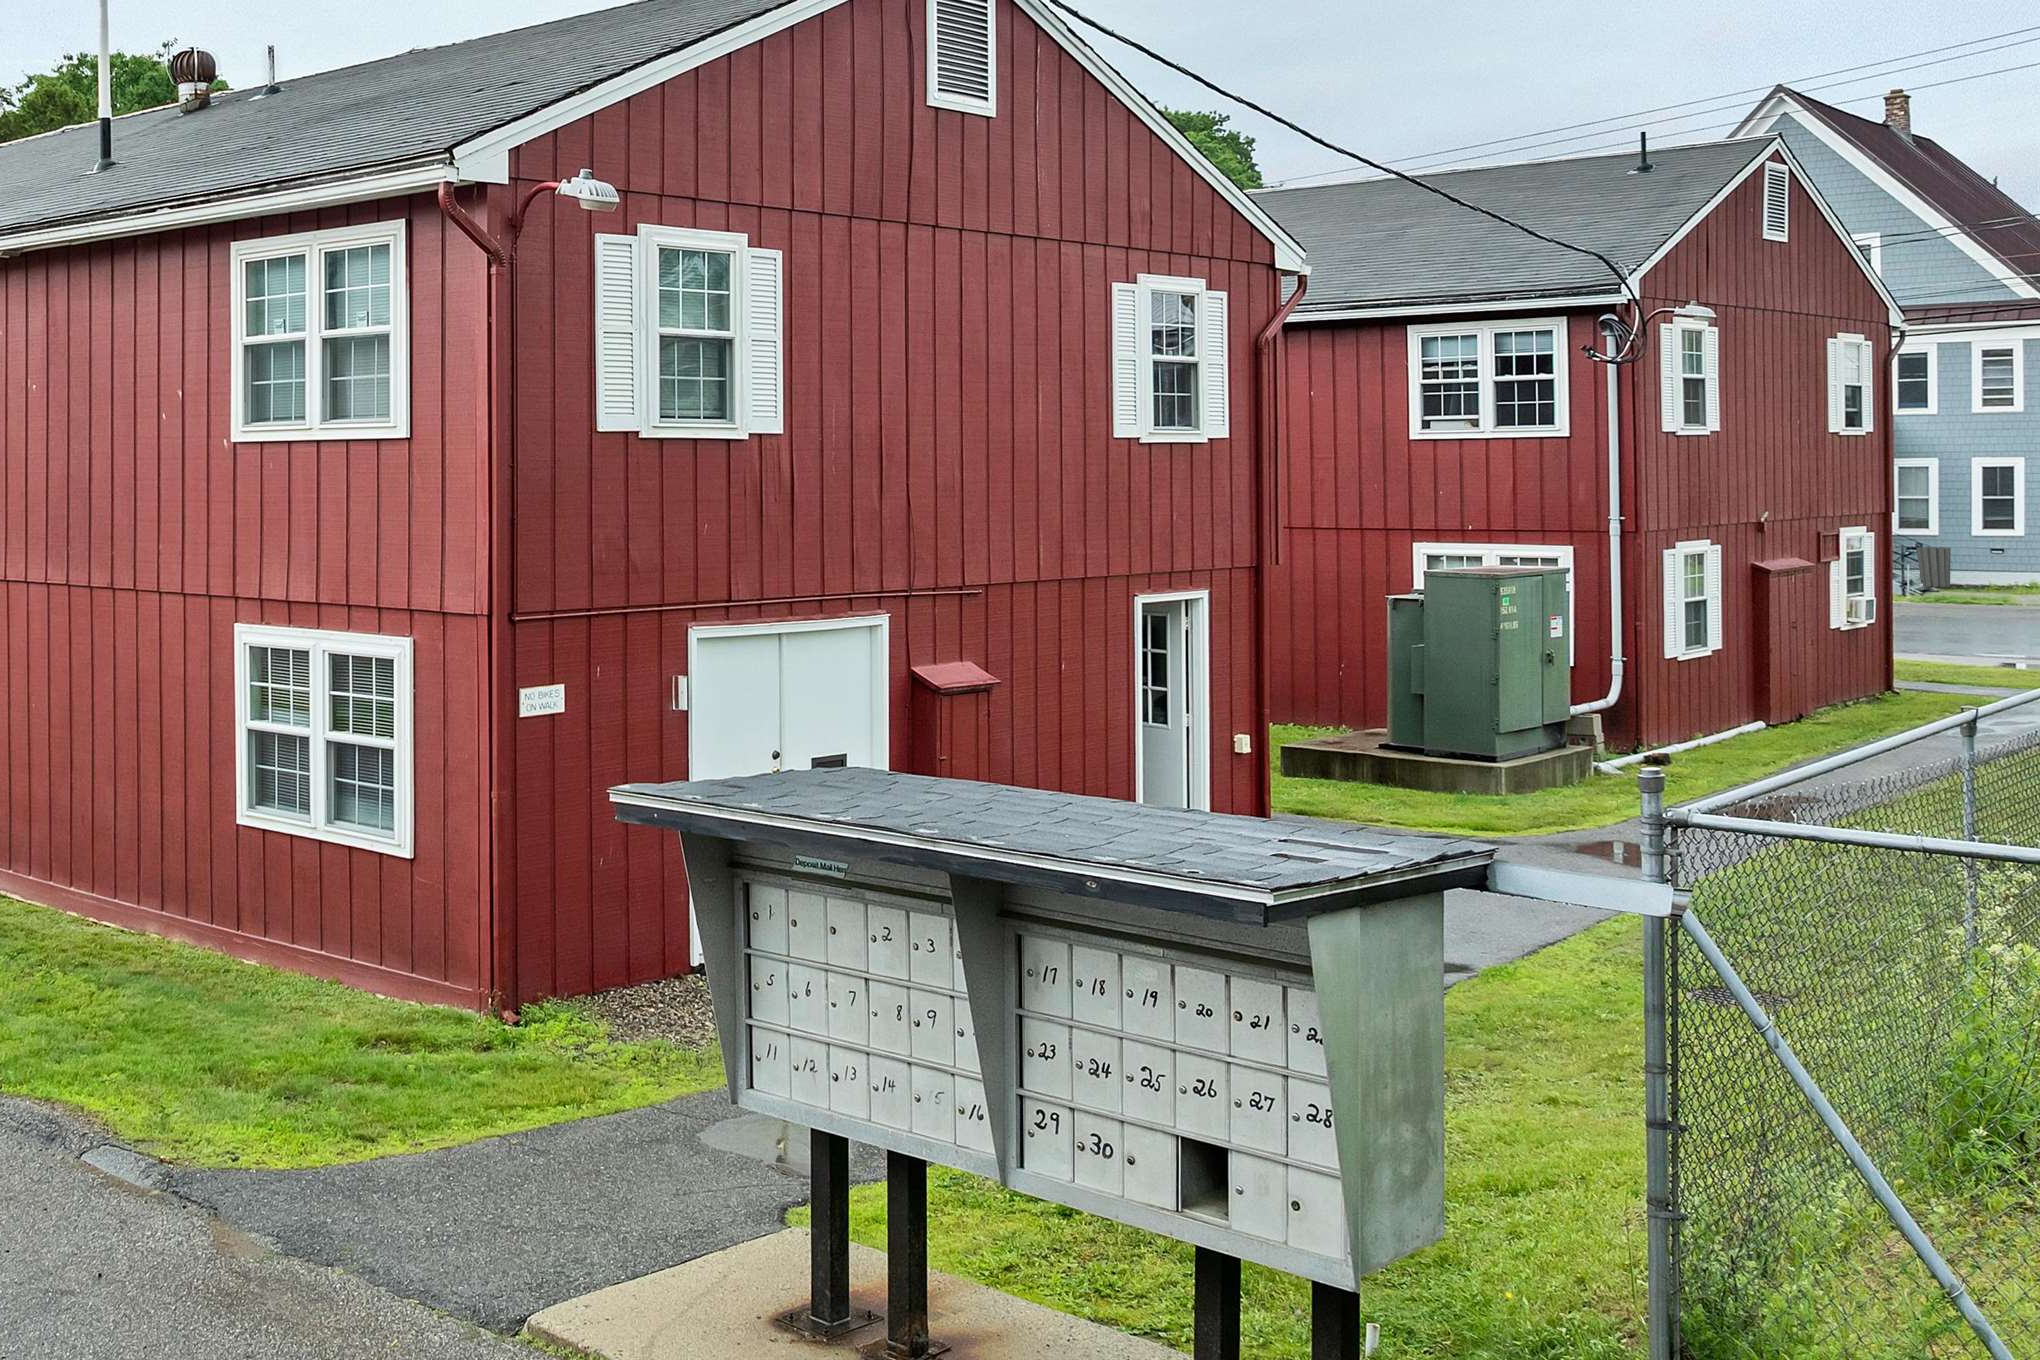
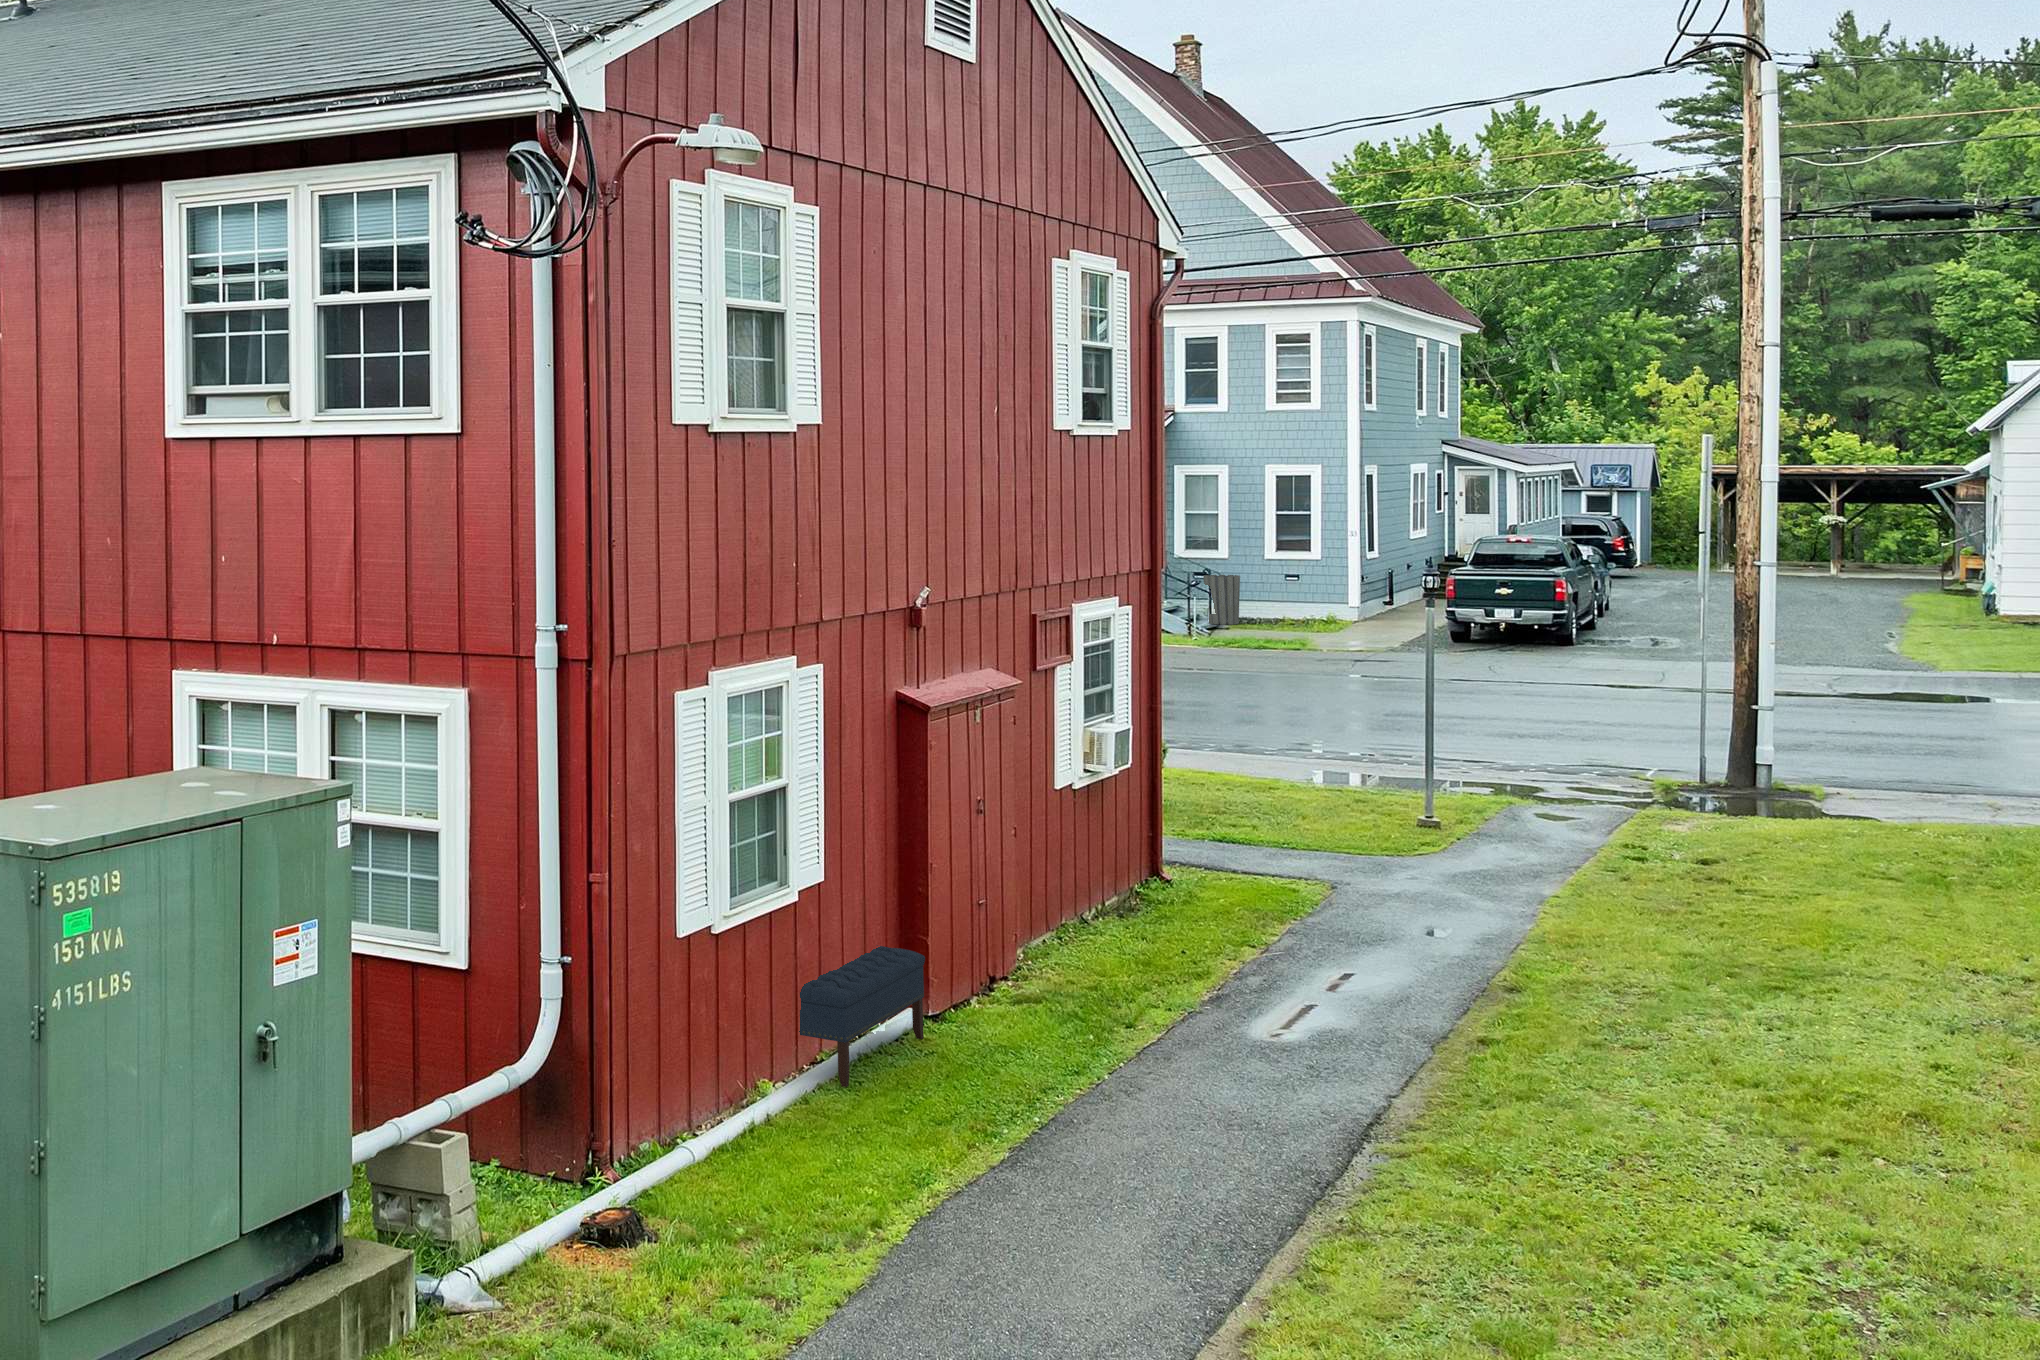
bench: none [1702,686,1776,739] -> present [799,946,925,1087]

